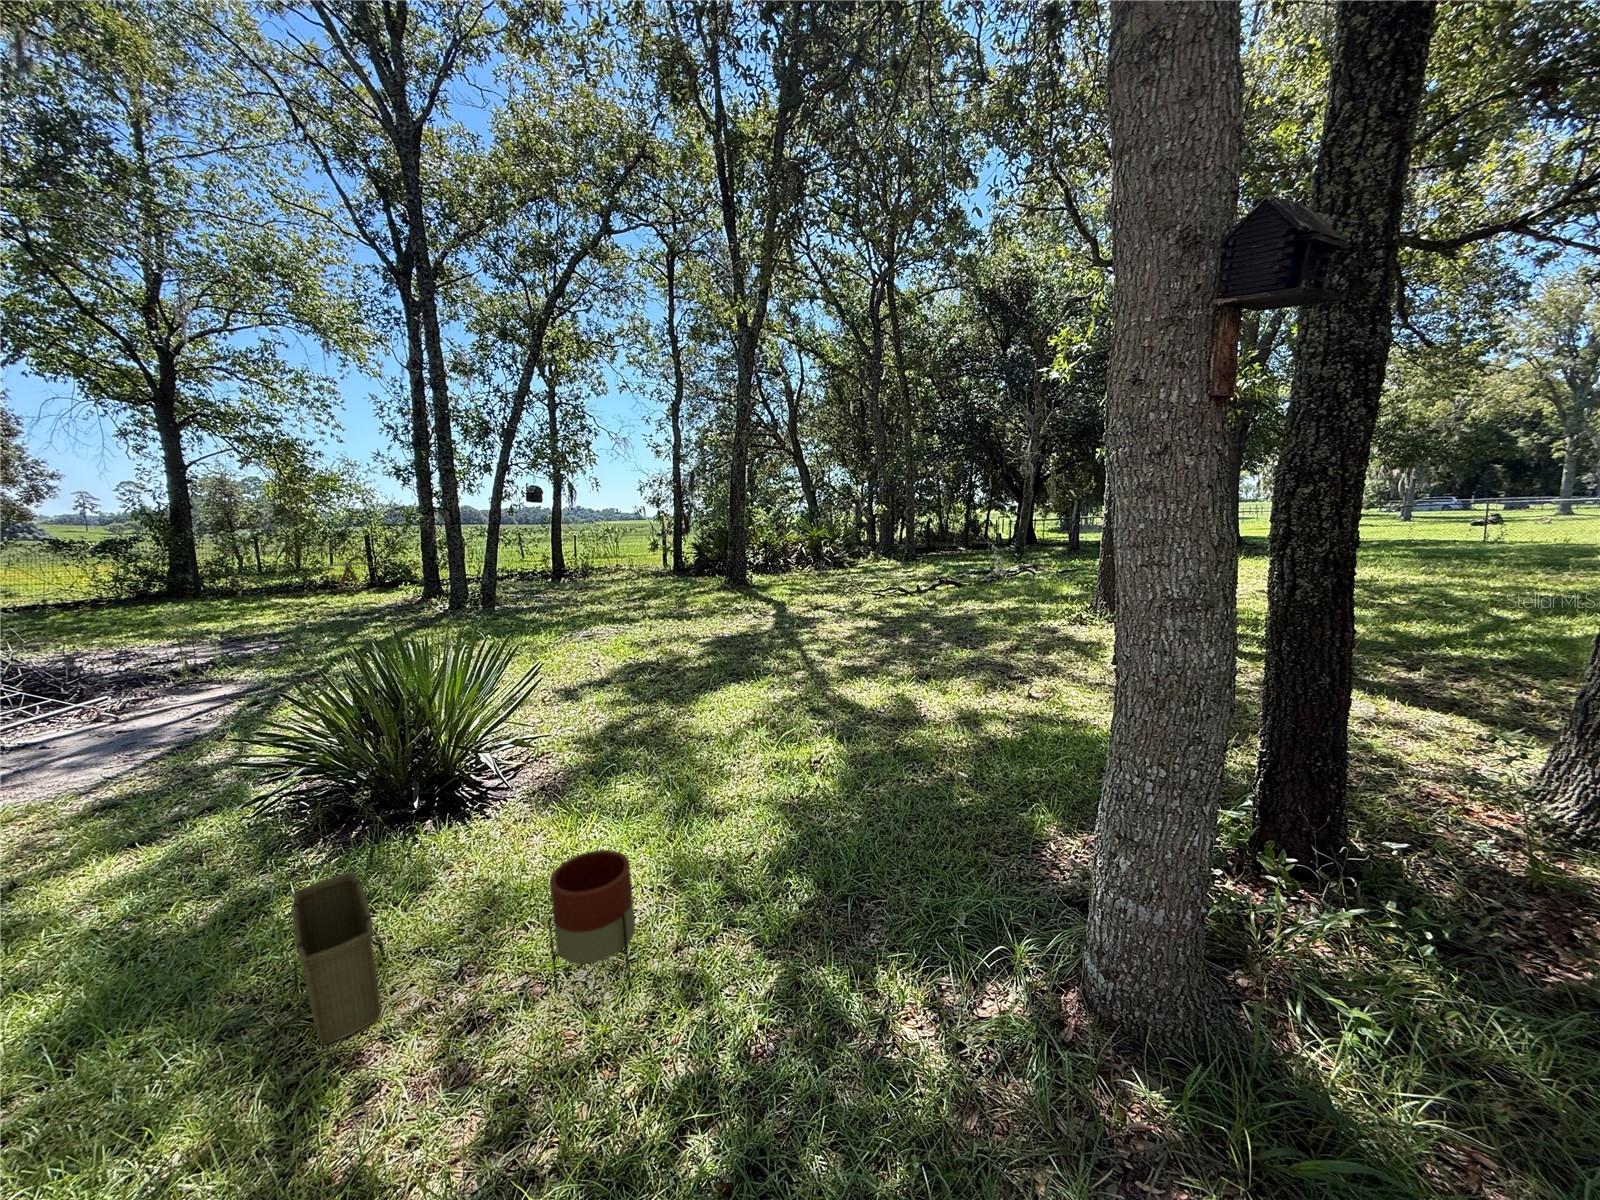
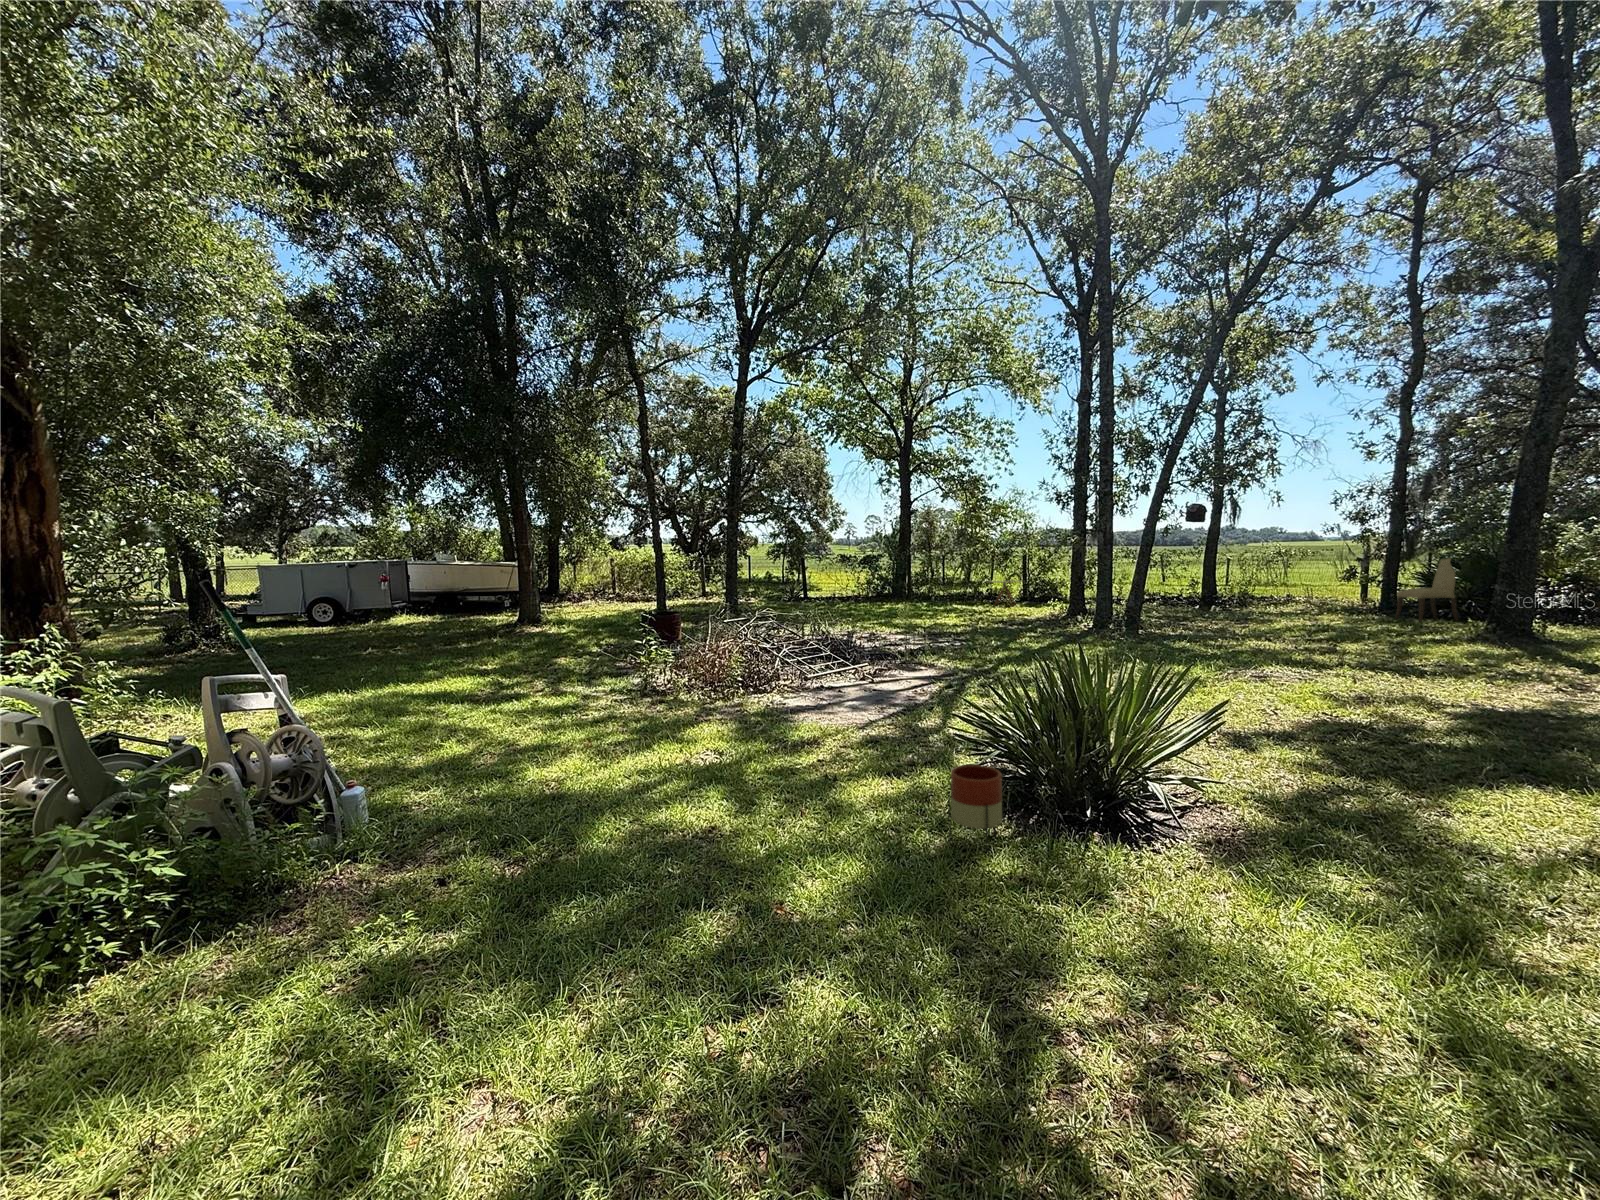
chair: none [675,531,707,576] -> present [1396,558,1458,622]
planter: present [548,850,635,992] -> present [948,765,1002,856]
basket: present [292,872,383,1045] -> none [1008,845,1080,990]

